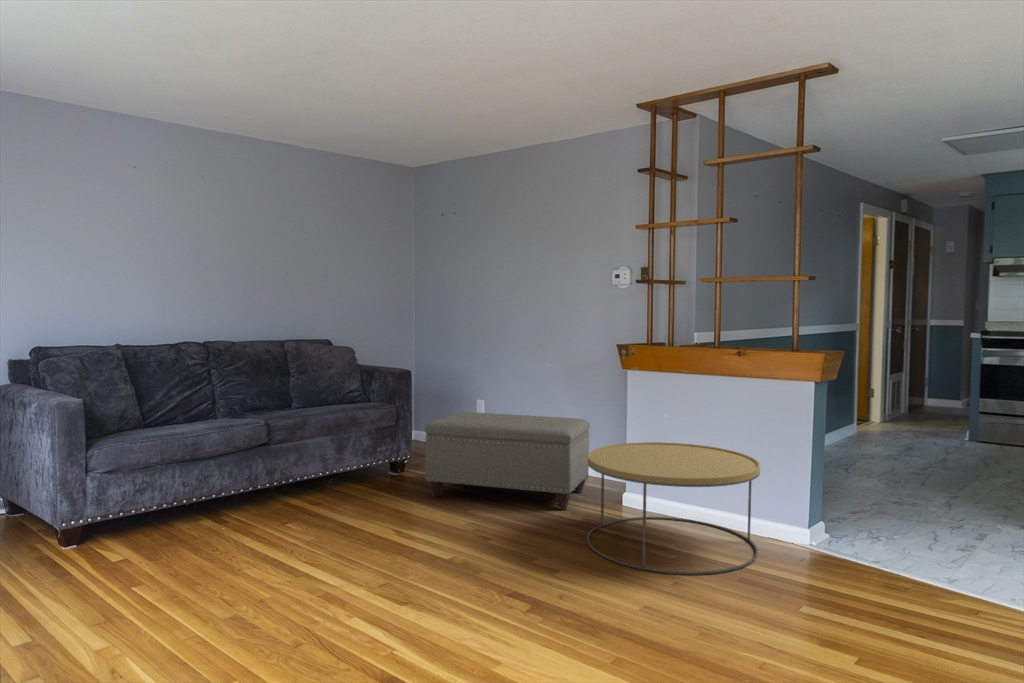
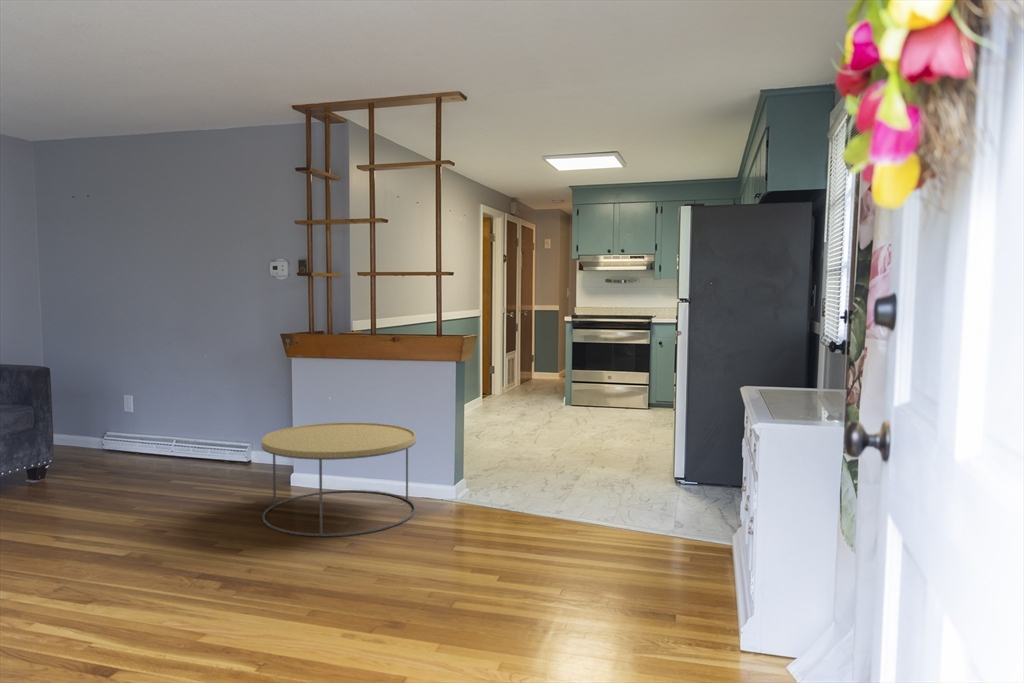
ottoman: present [425,412,590,510] -> none [69,408,254,503]

